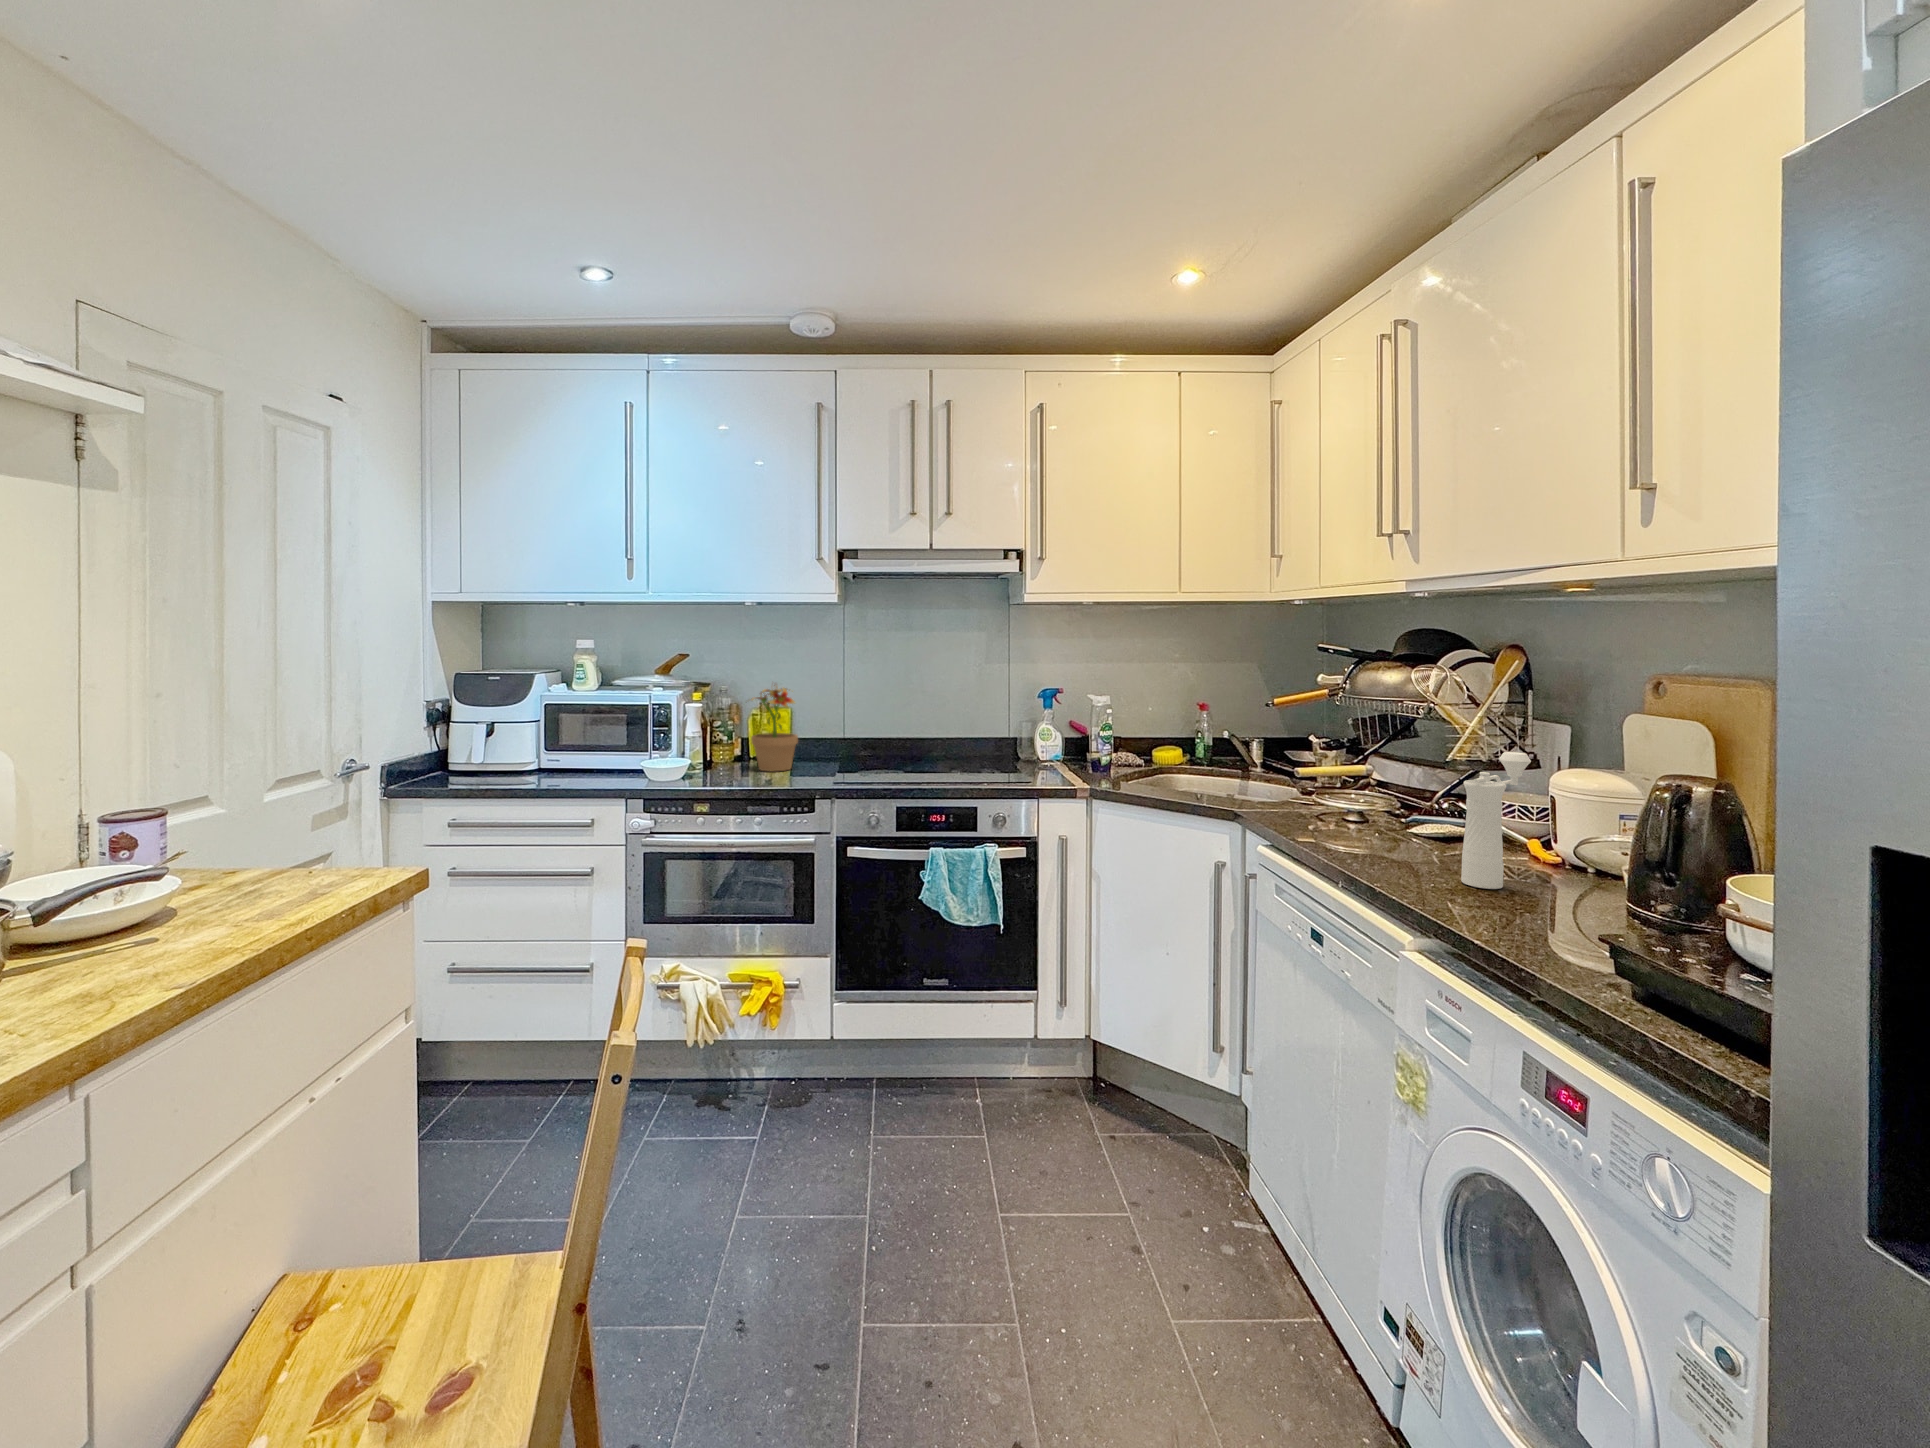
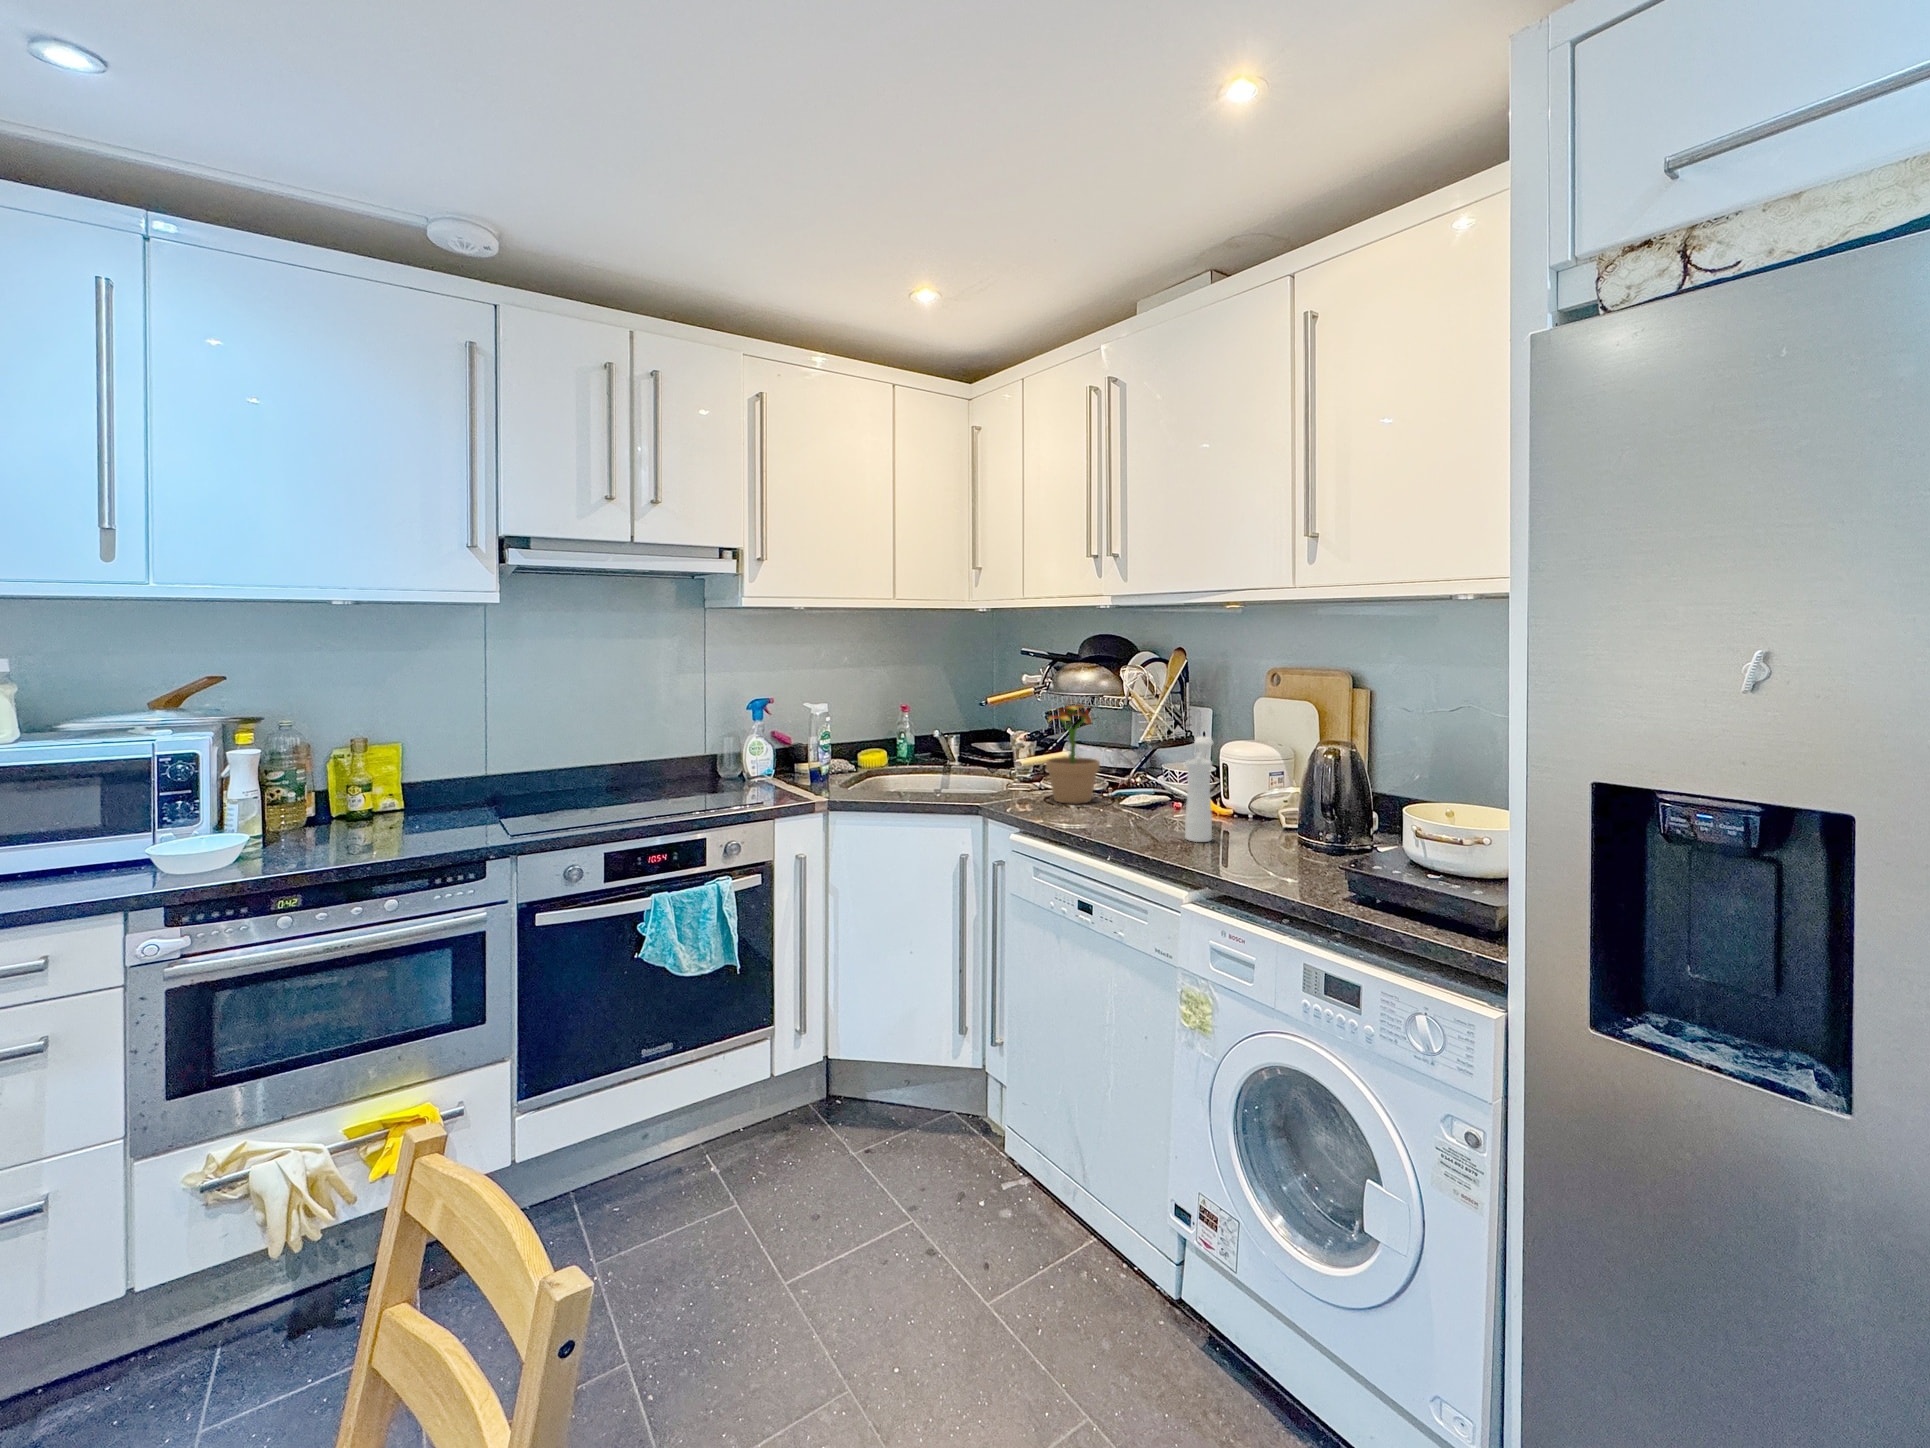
potted plant: present [751,685,798,771] -> present [1046,704,1100,804]

